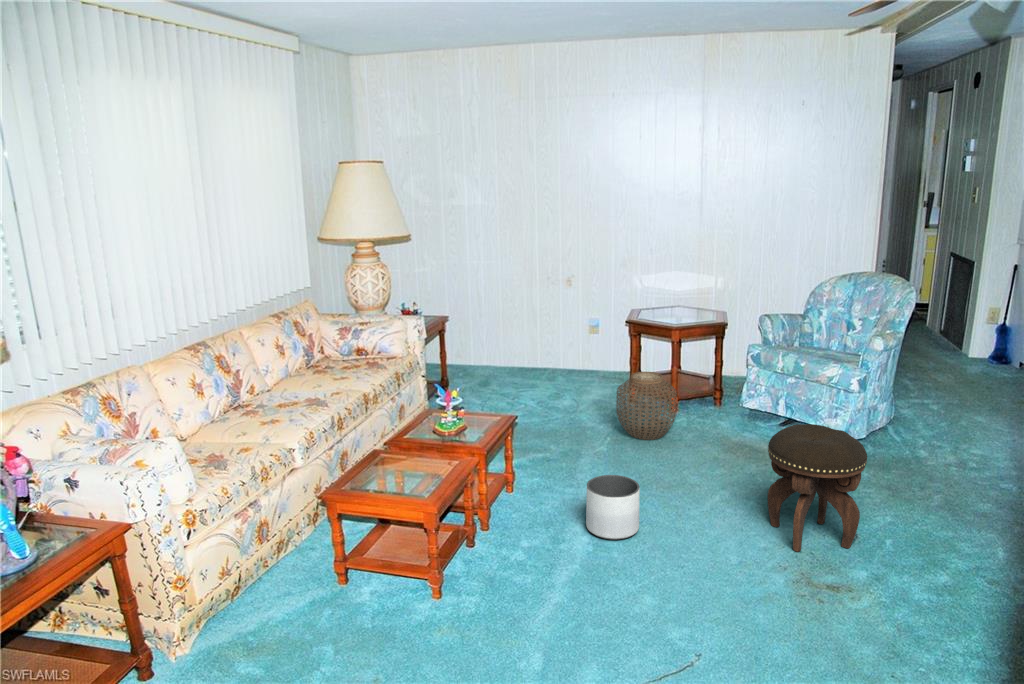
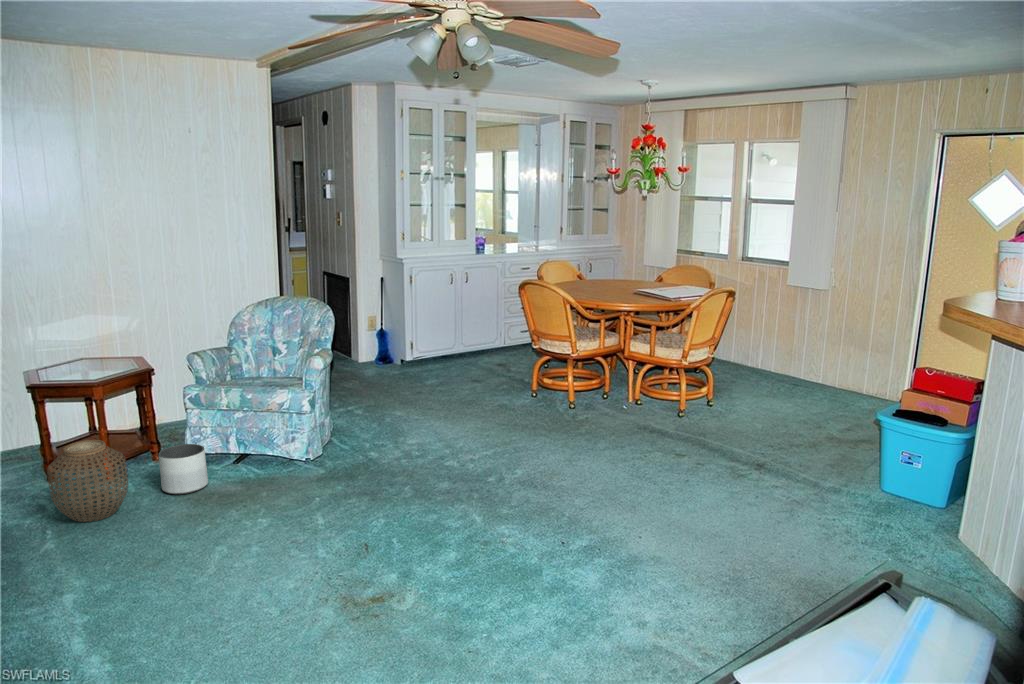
footstool: present [768,424,867,552] -> none [269,446,362,570]
planter: present [586,475,640,540] -> present [158,444,208,494]

